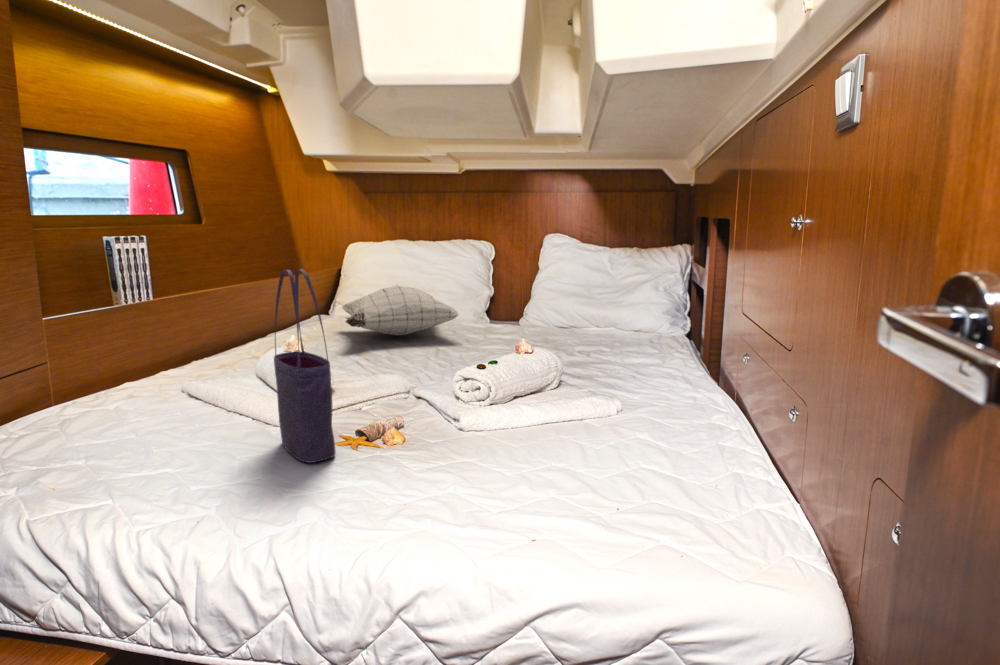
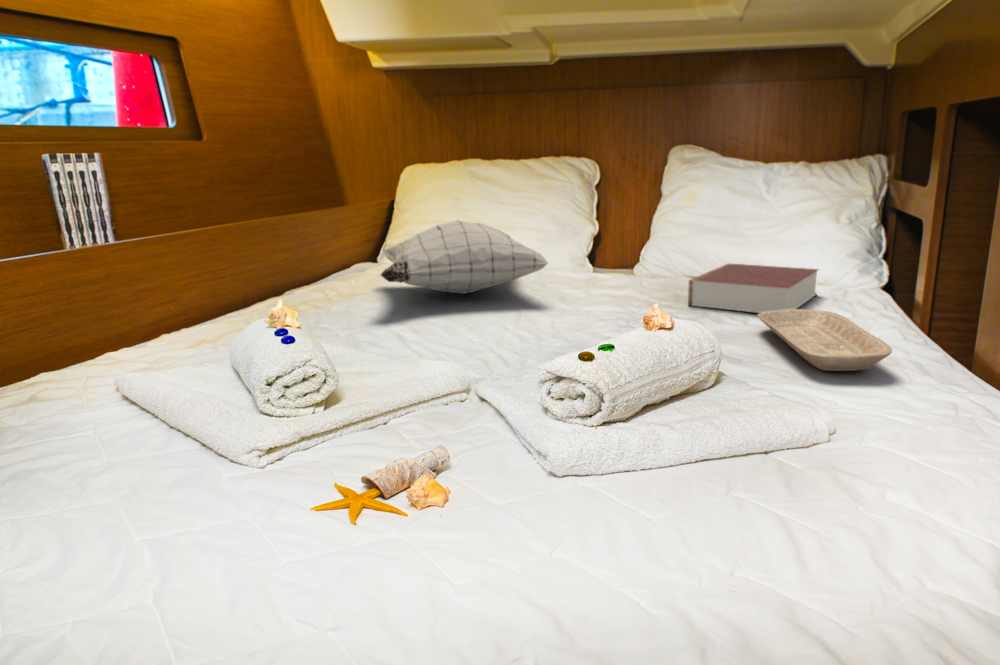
tote bag: present [274,269,336,463] -> none [196,182,312,555]
book: none [550,316,632,348] -> present [688,264,818,313]
tray: none [588,343,656,377] -> present [758,309,892,371]

